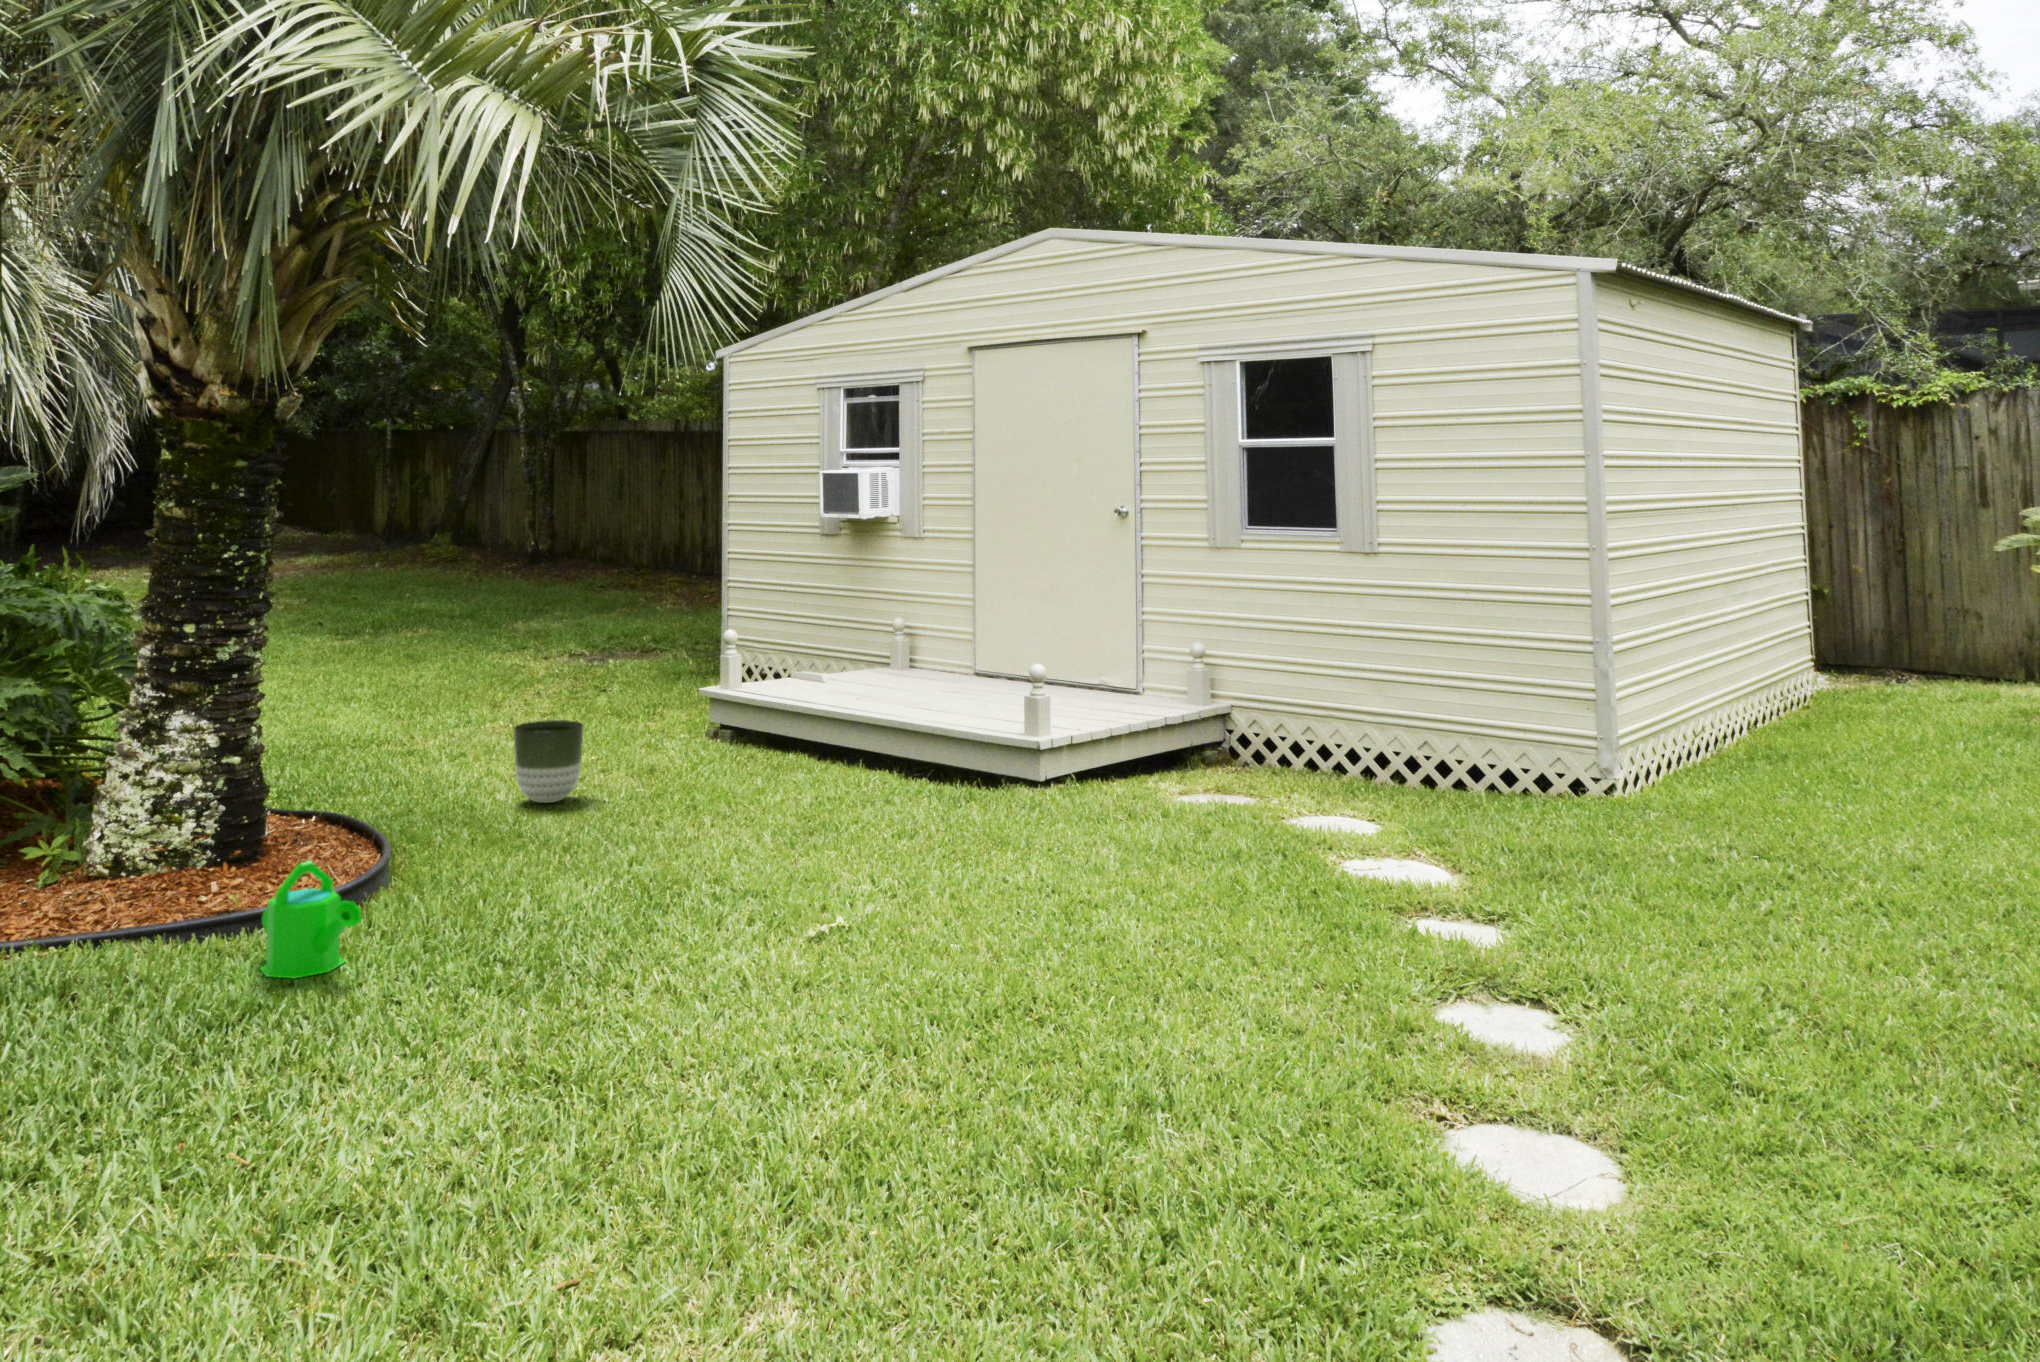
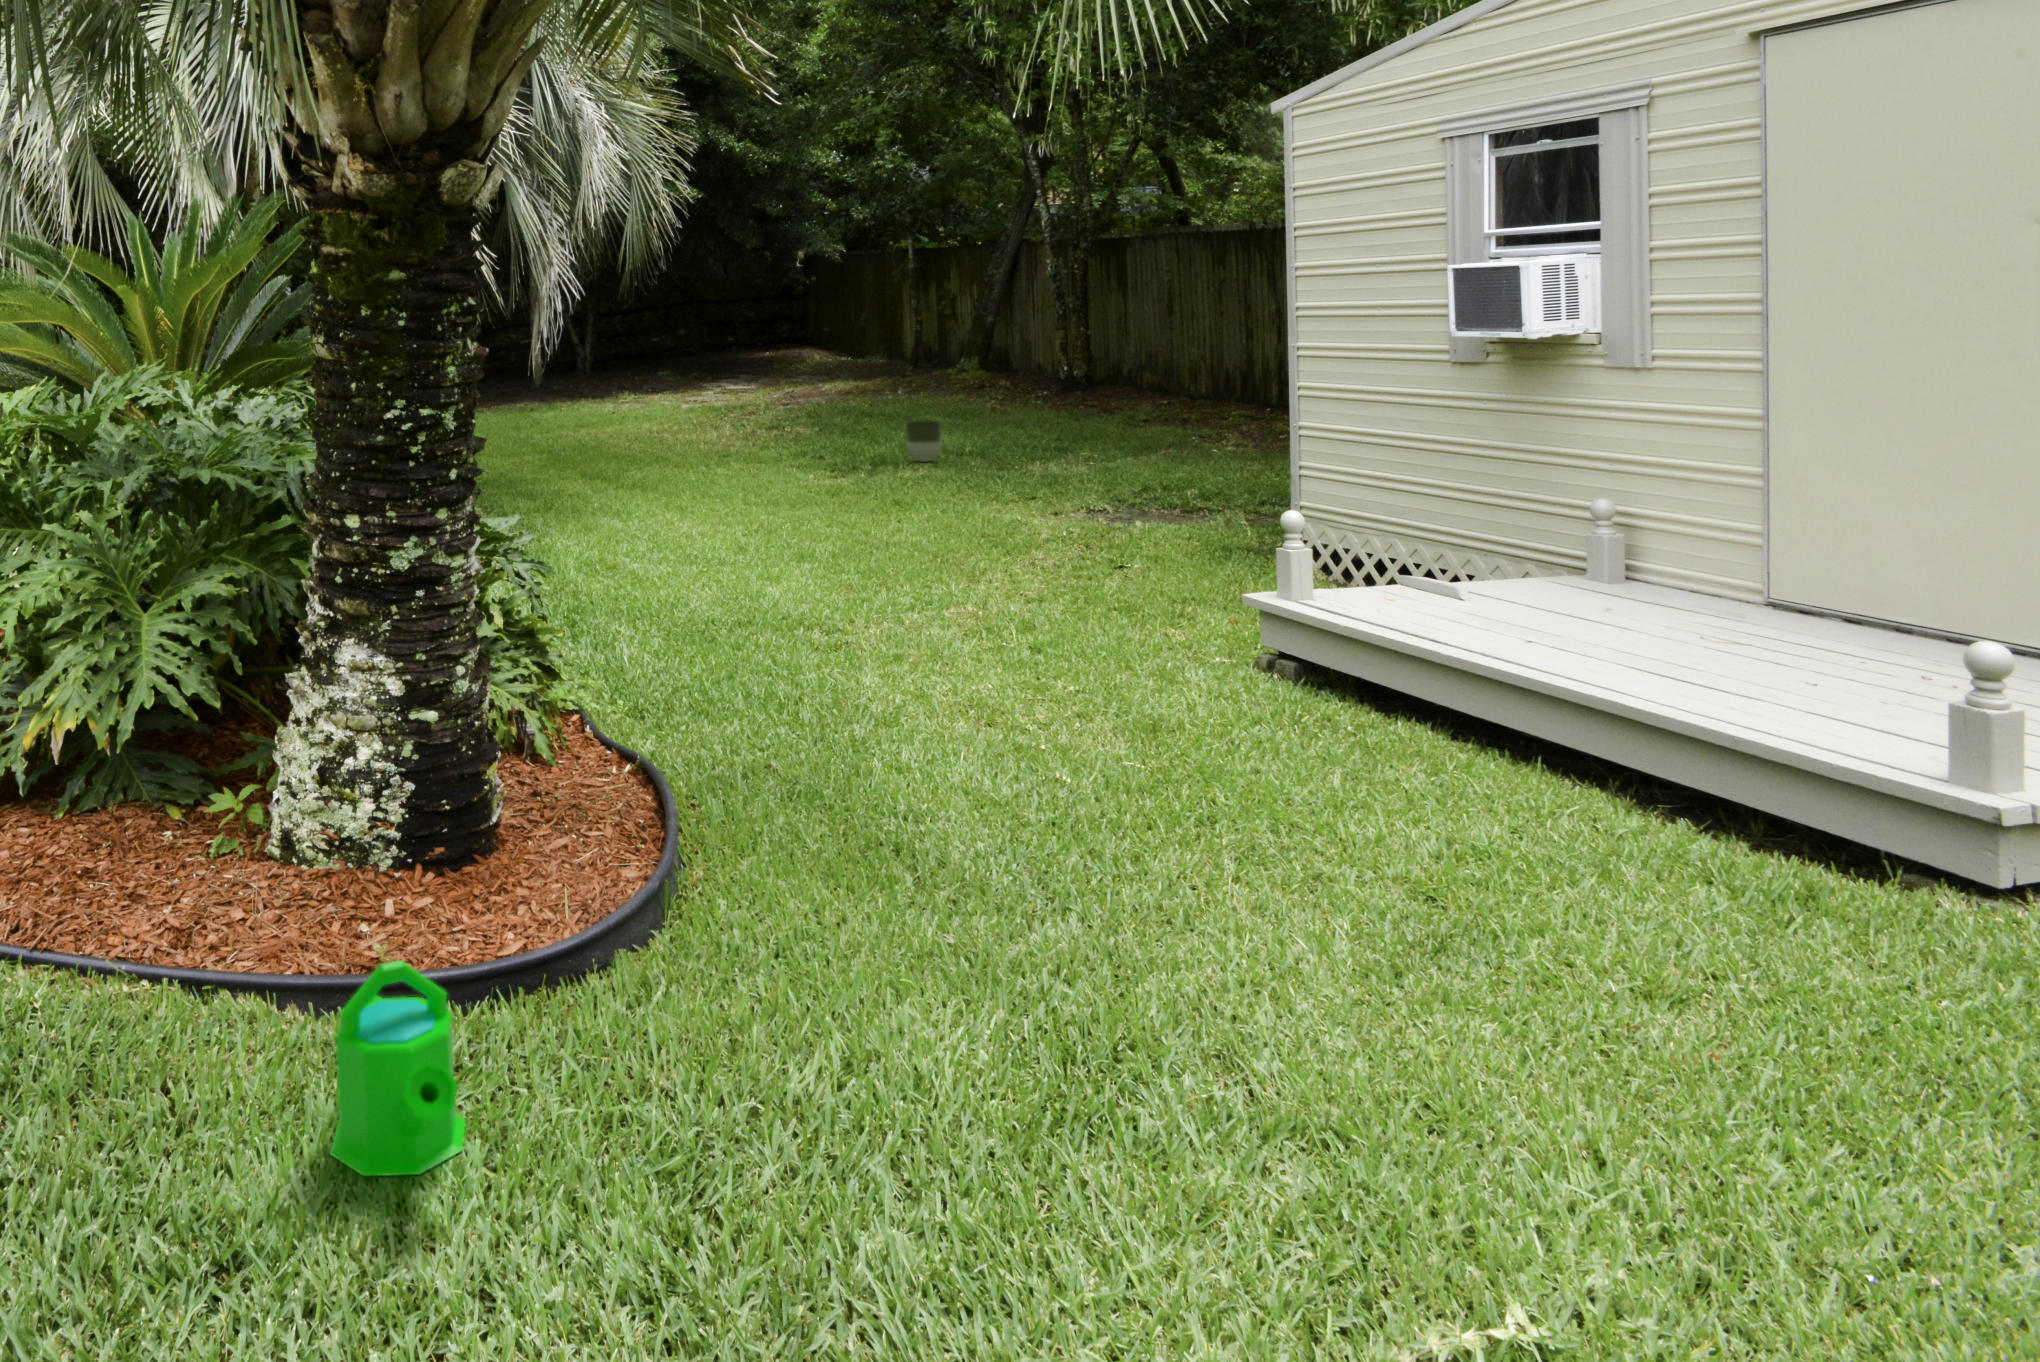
planter: present [514,720,583,803] -> present [905,421,942,462]

